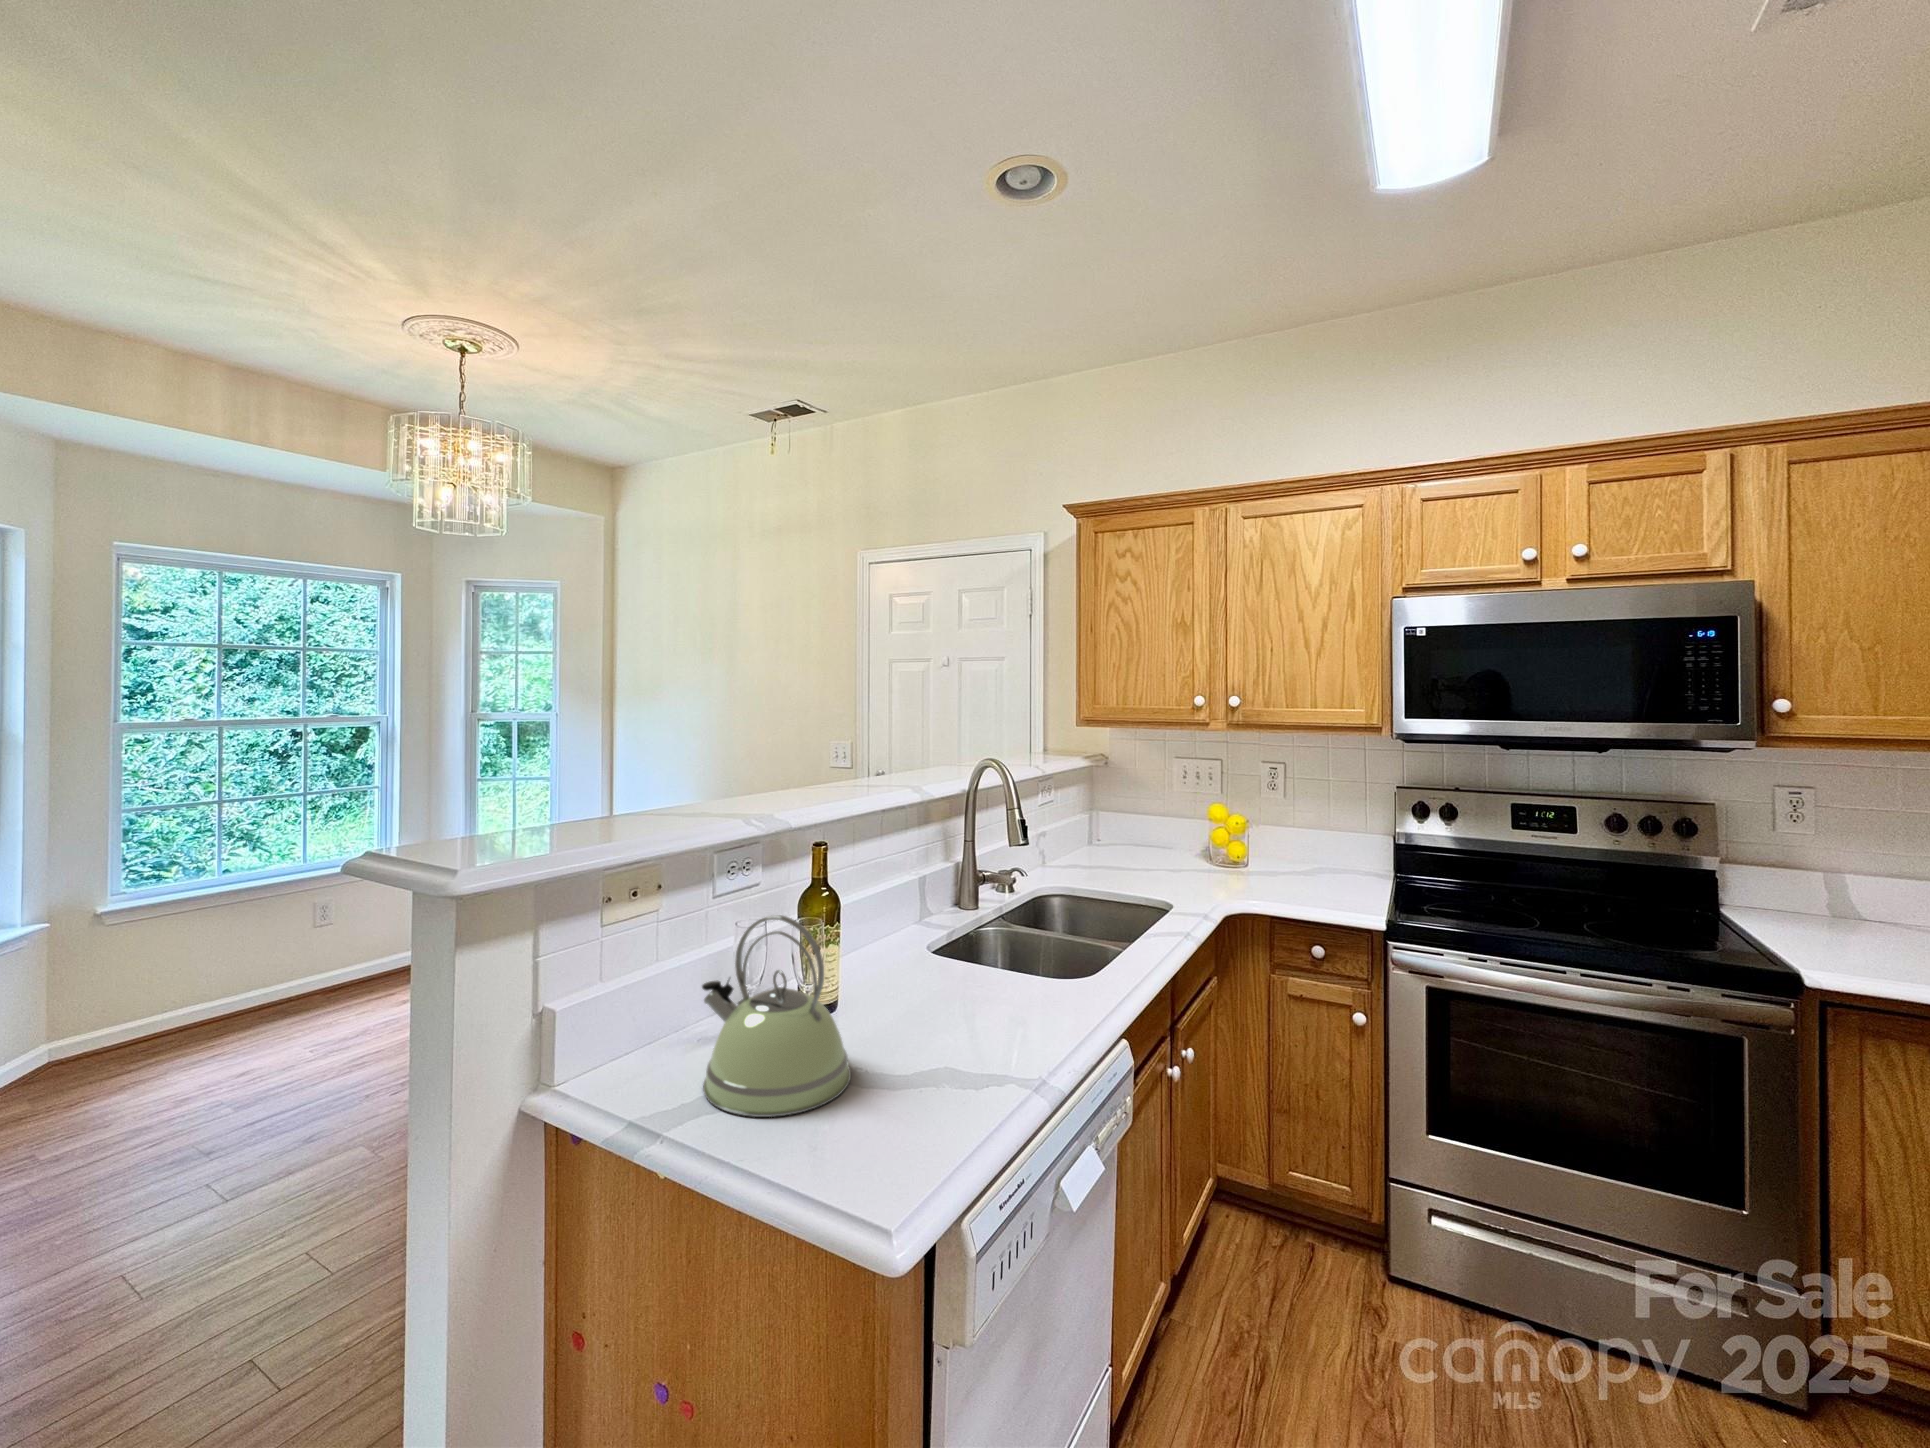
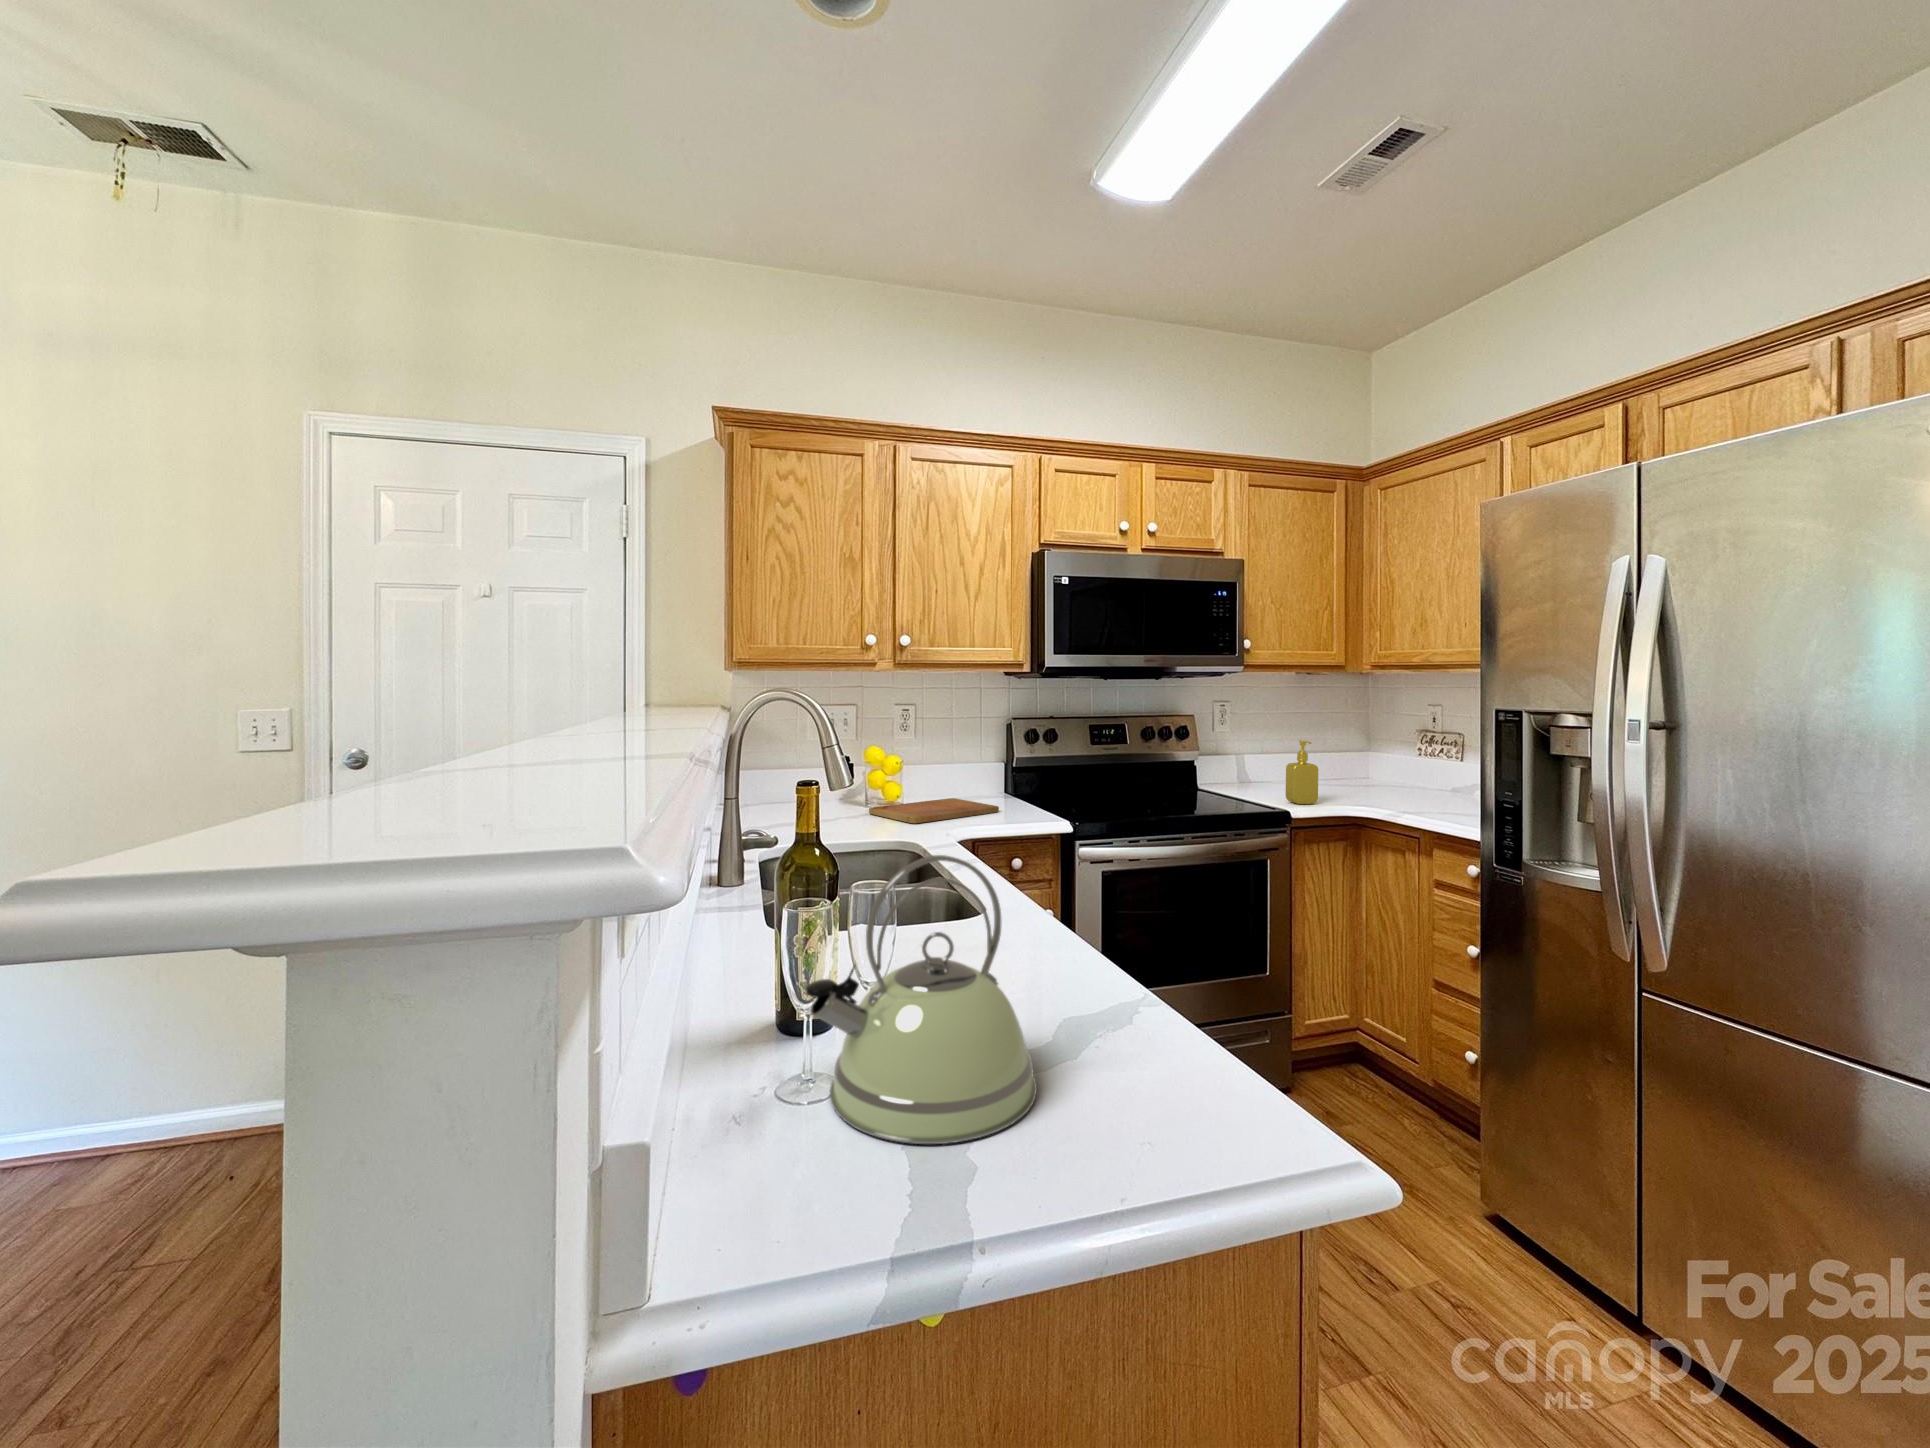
soap dispenser: none [1845,863,1916,972] -> present [1286,740,1318,804]
cutting board: none [1190,867,1328,894] -> present [869,798,999,823]

